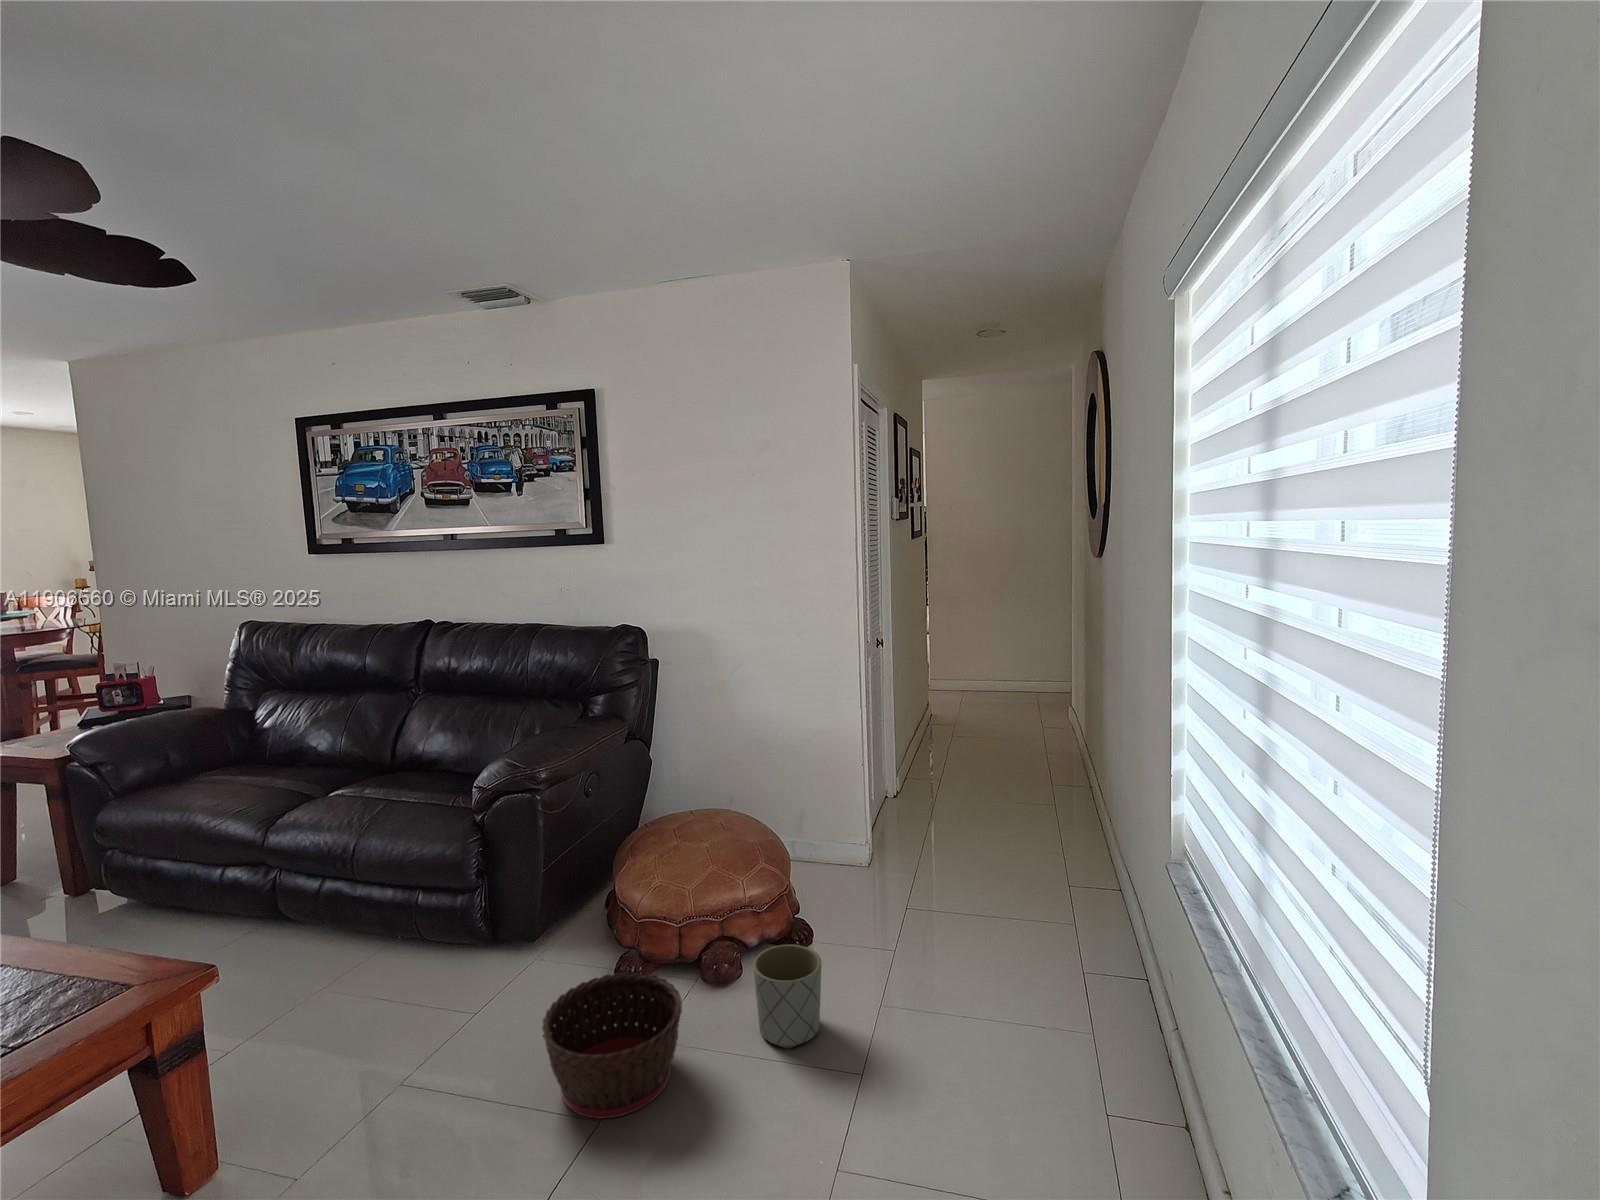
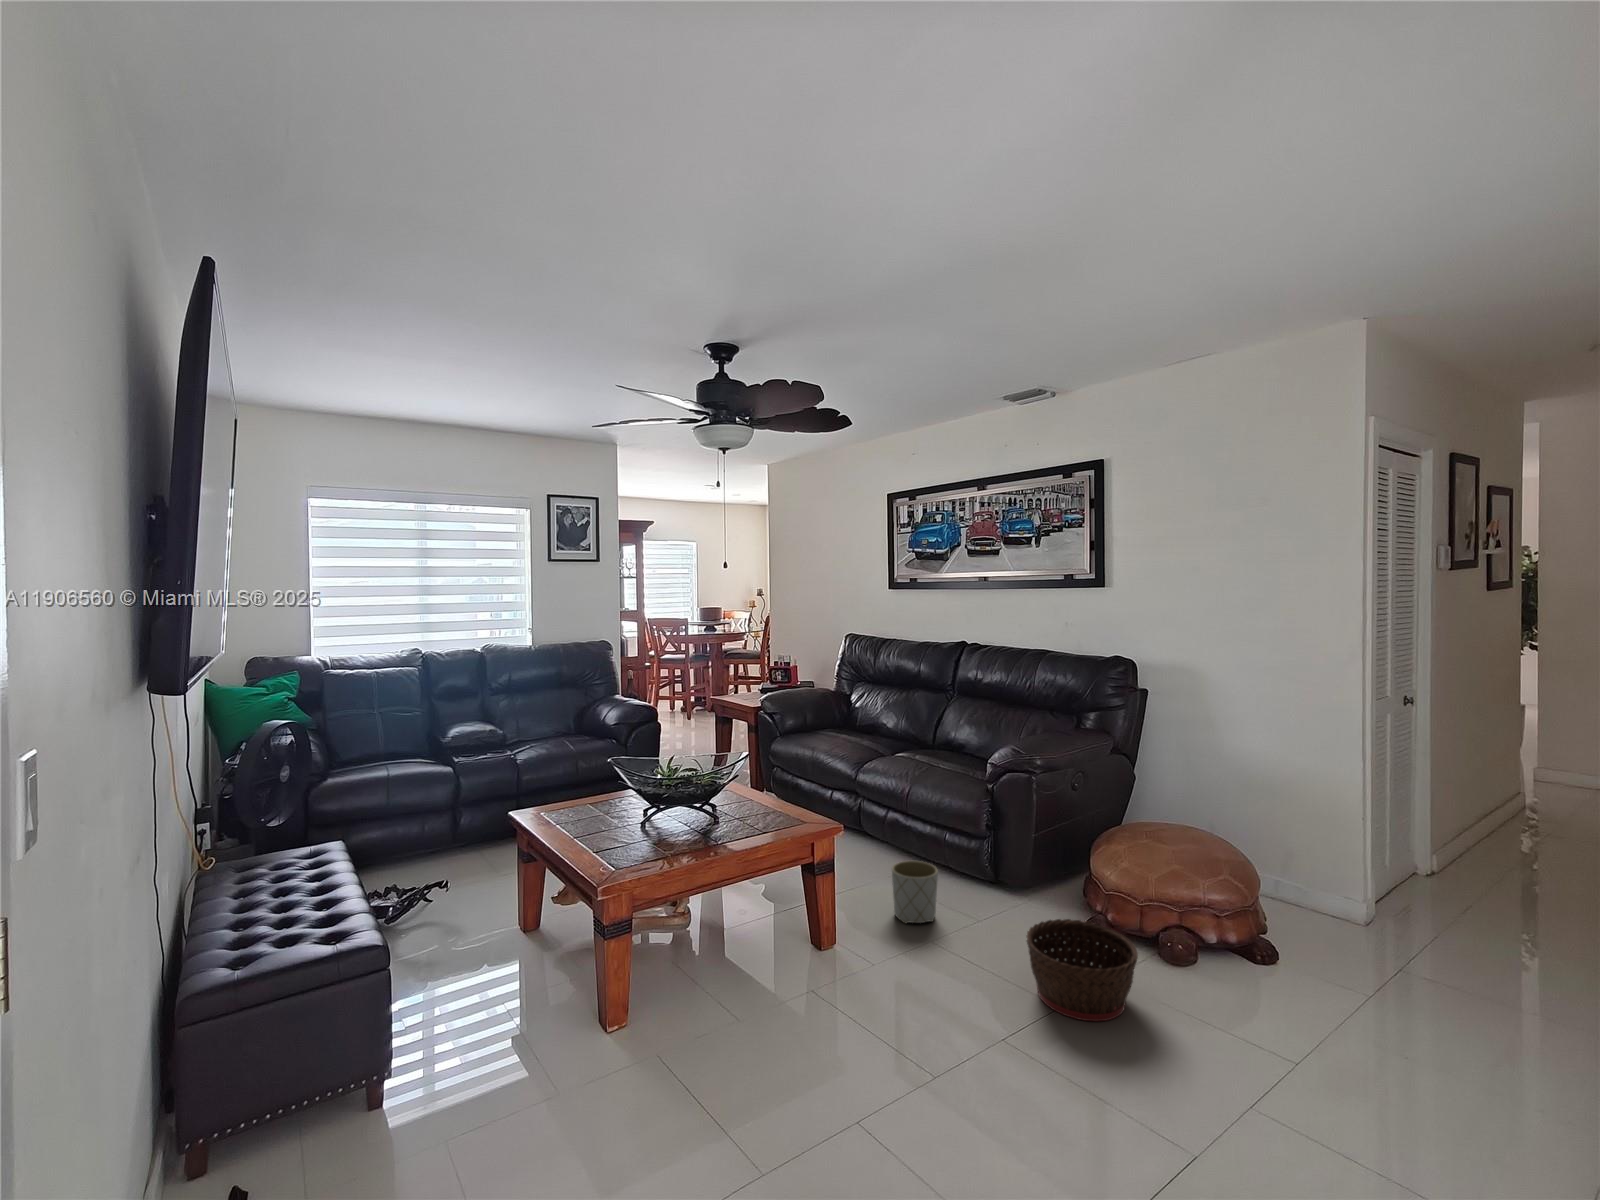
planter: present [753,944,821,1049] -> present [892,861,938,923]

